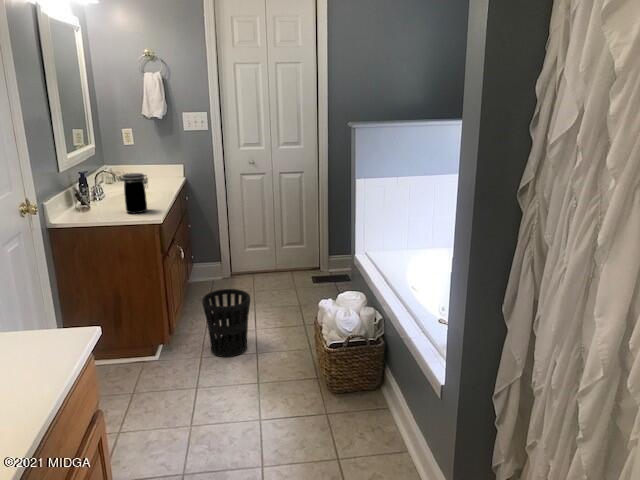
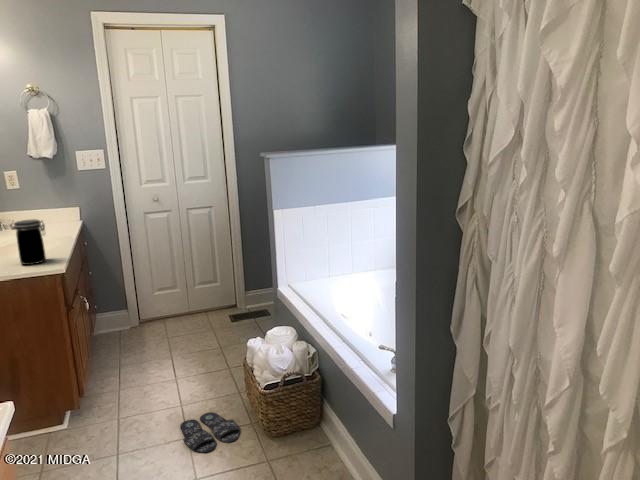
wastebasket: present [202,289,250,357] -> none [116,337,170,414]
slippers: none [253,364,306,399] -> present [181,412,240,453]

